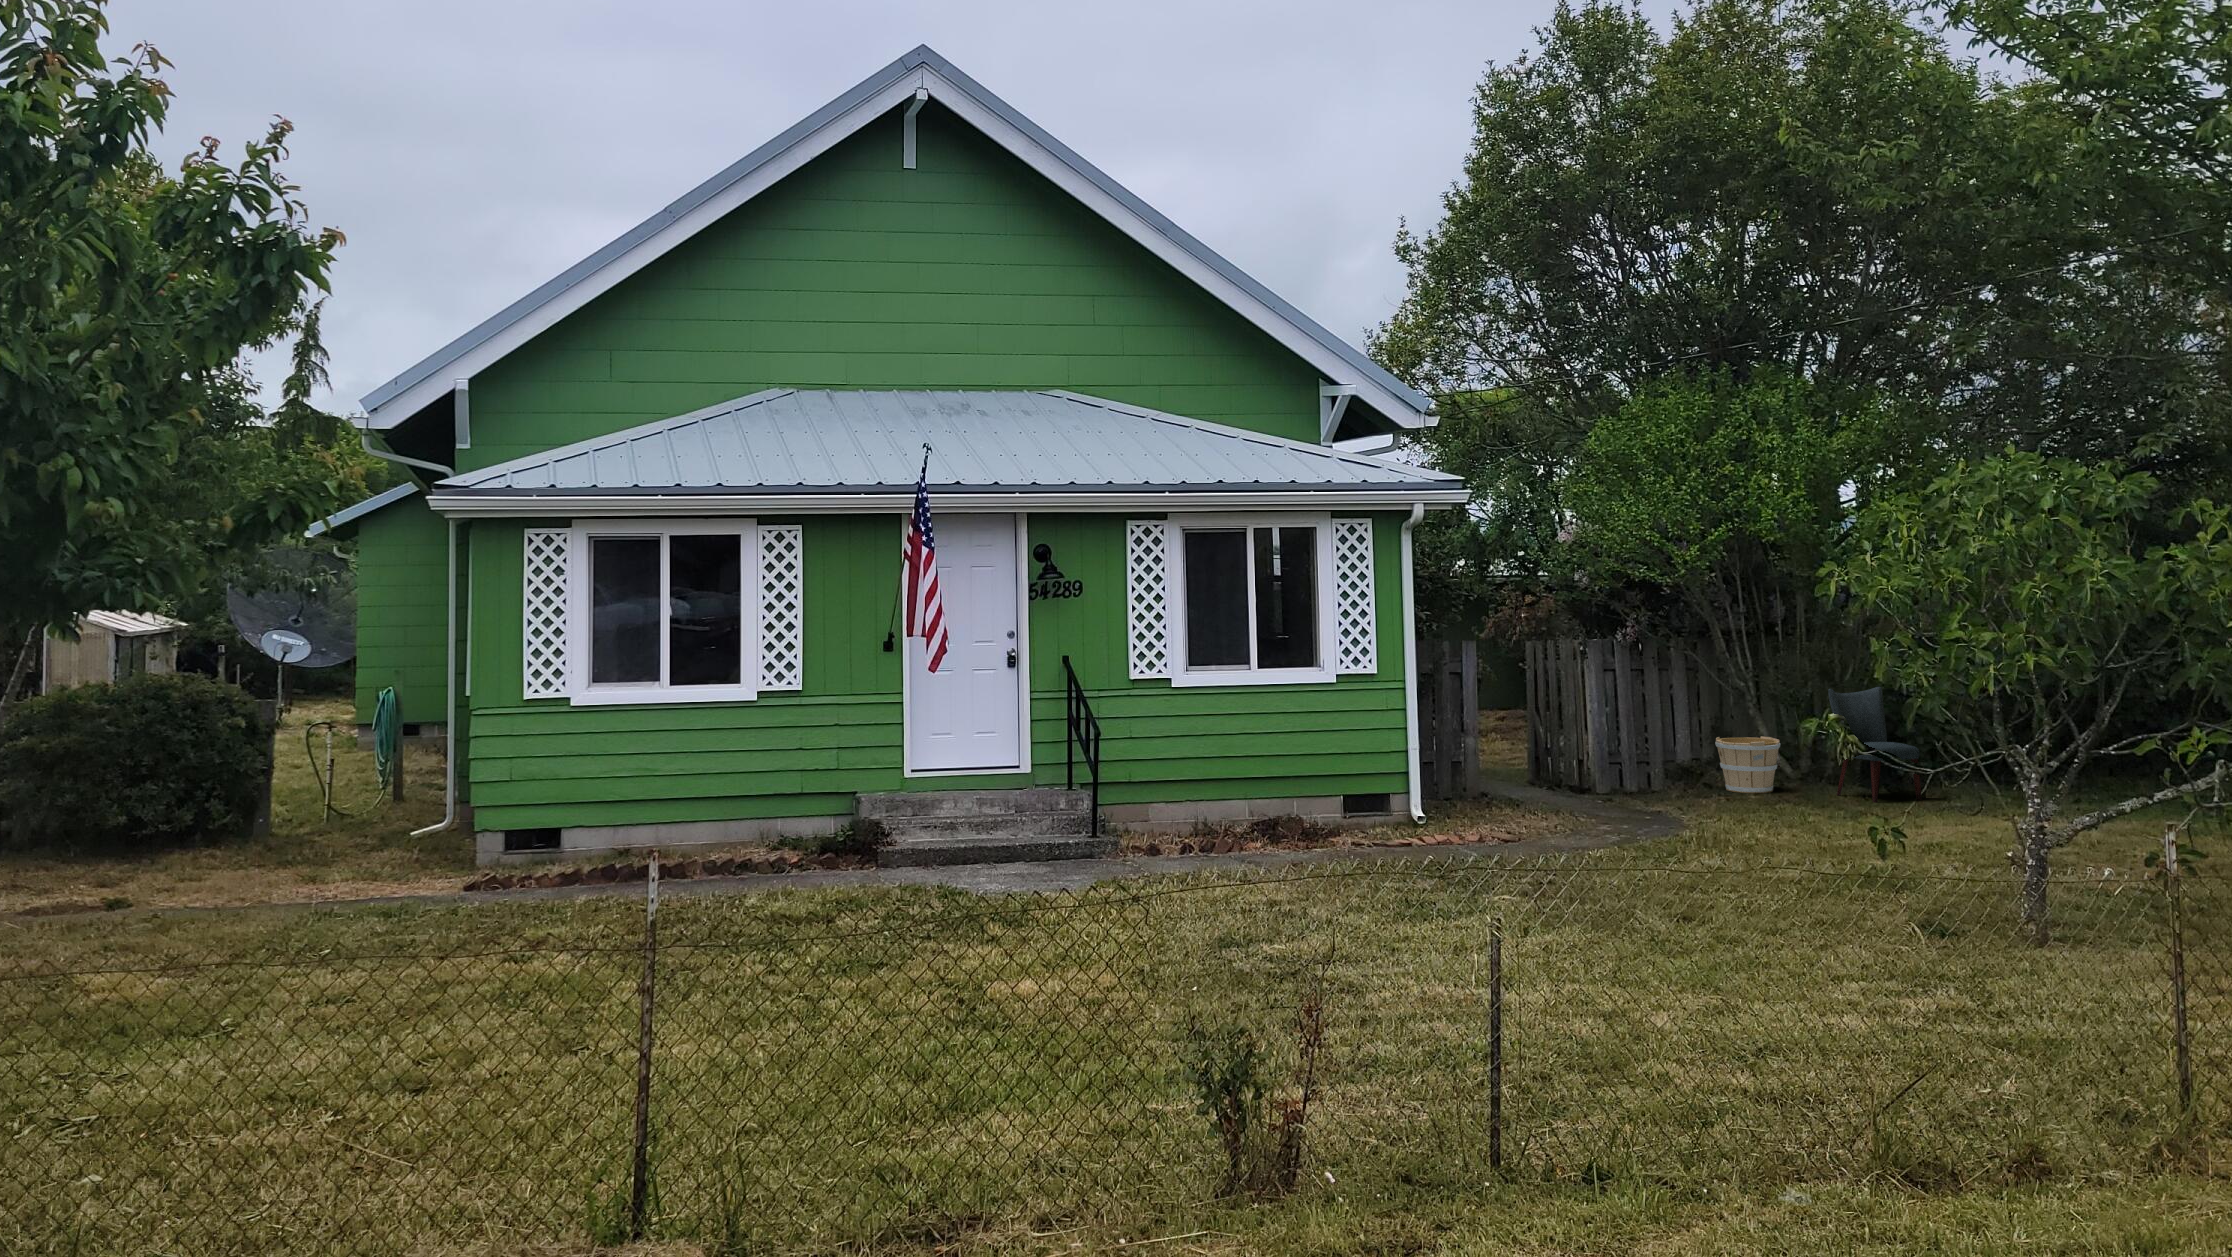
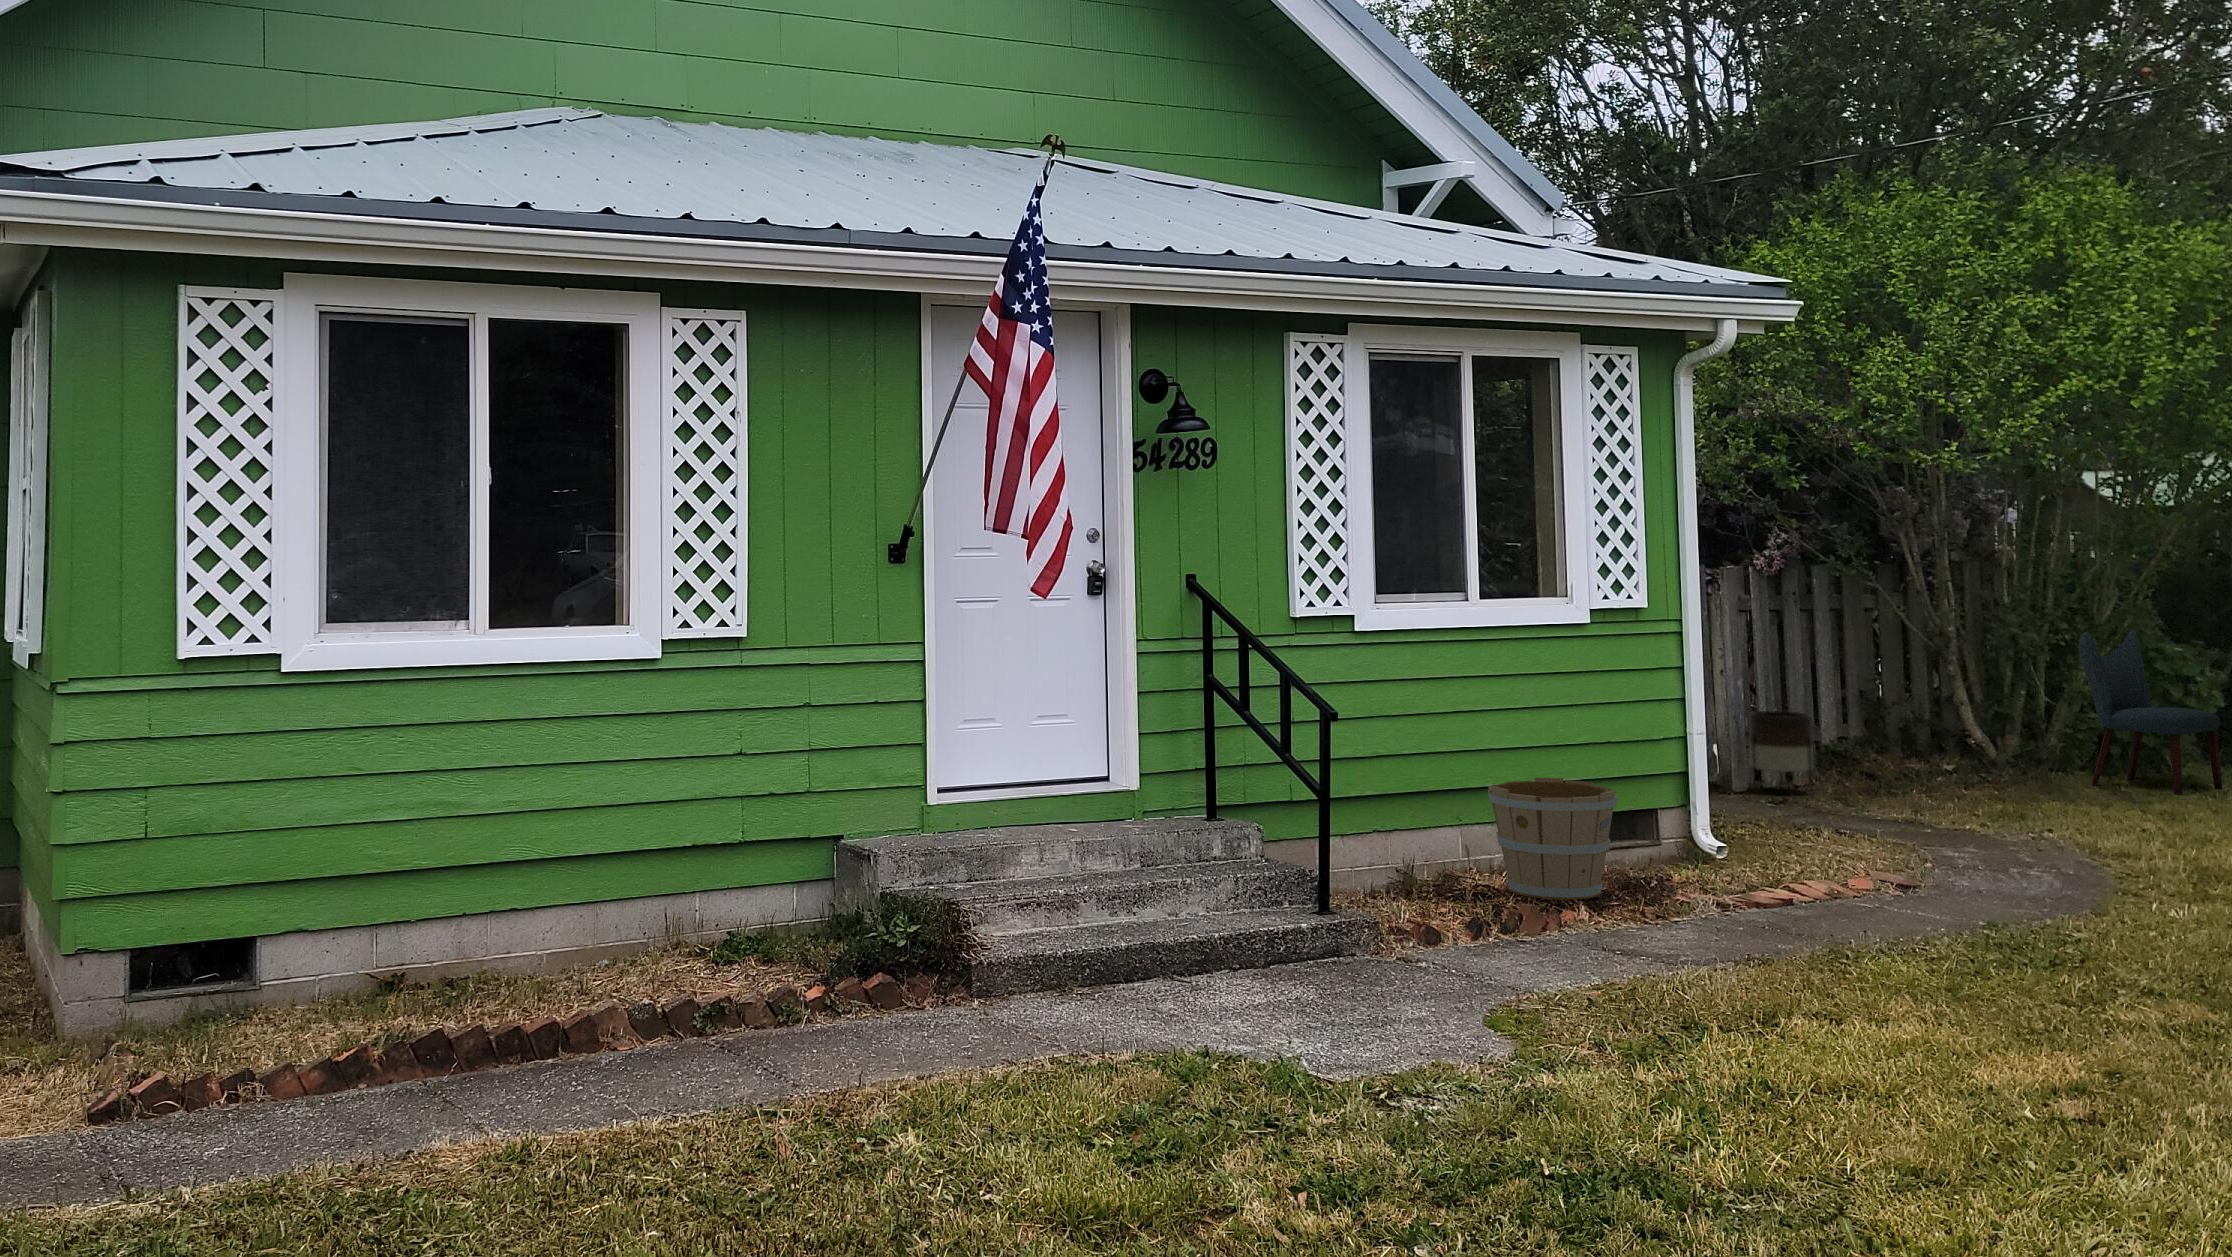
wooden bucket: present [1715,736,1781,793] -> present [1488,778,1617,900]
planter: none [1580,739,1623,797] -> present [1749,711,1814,774]

